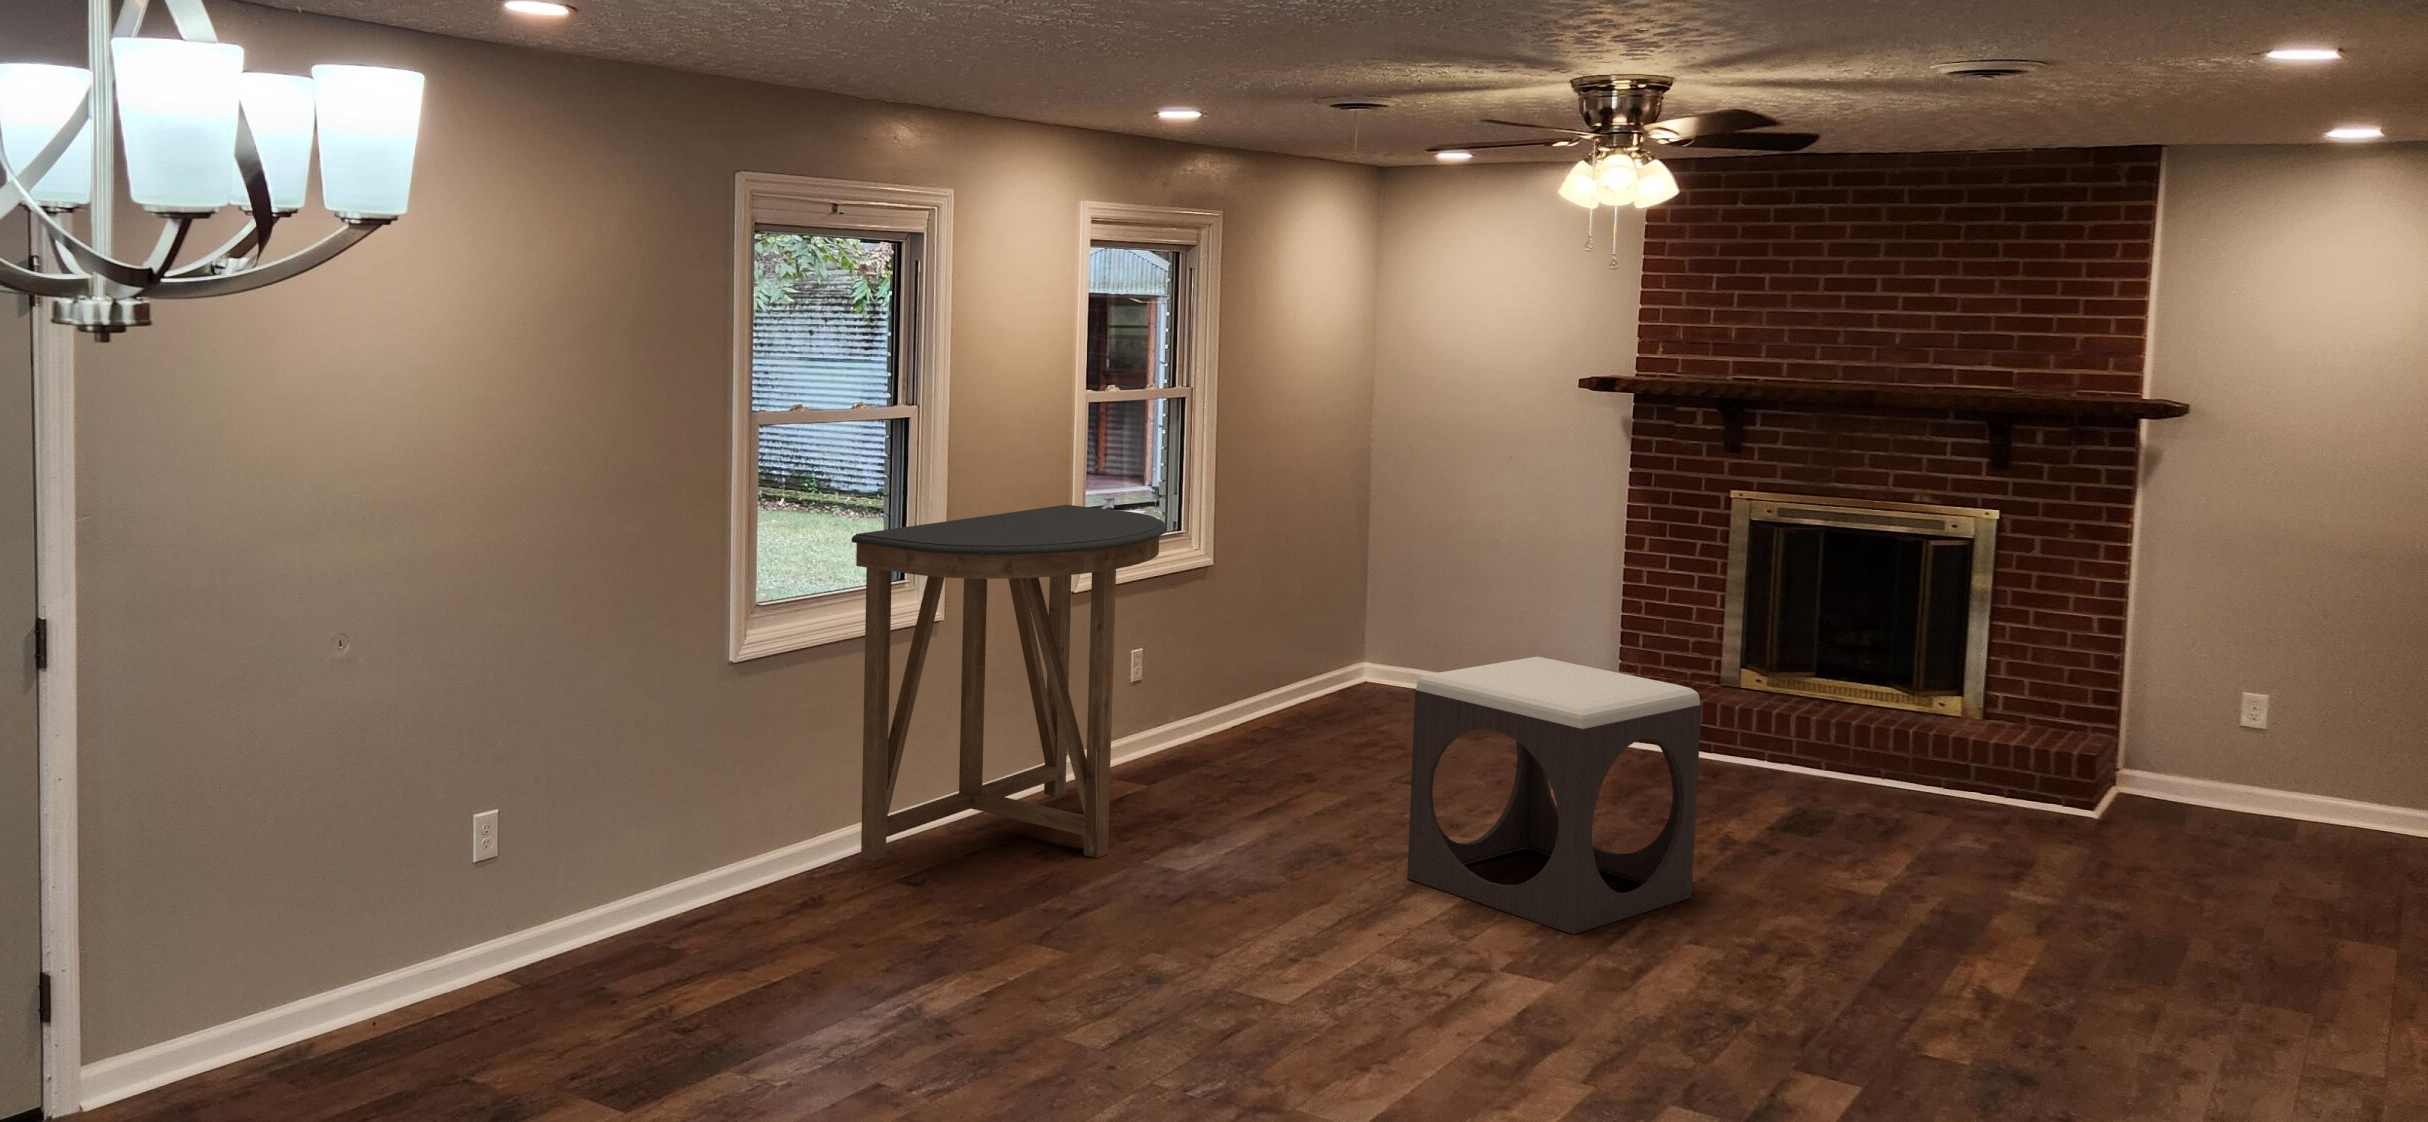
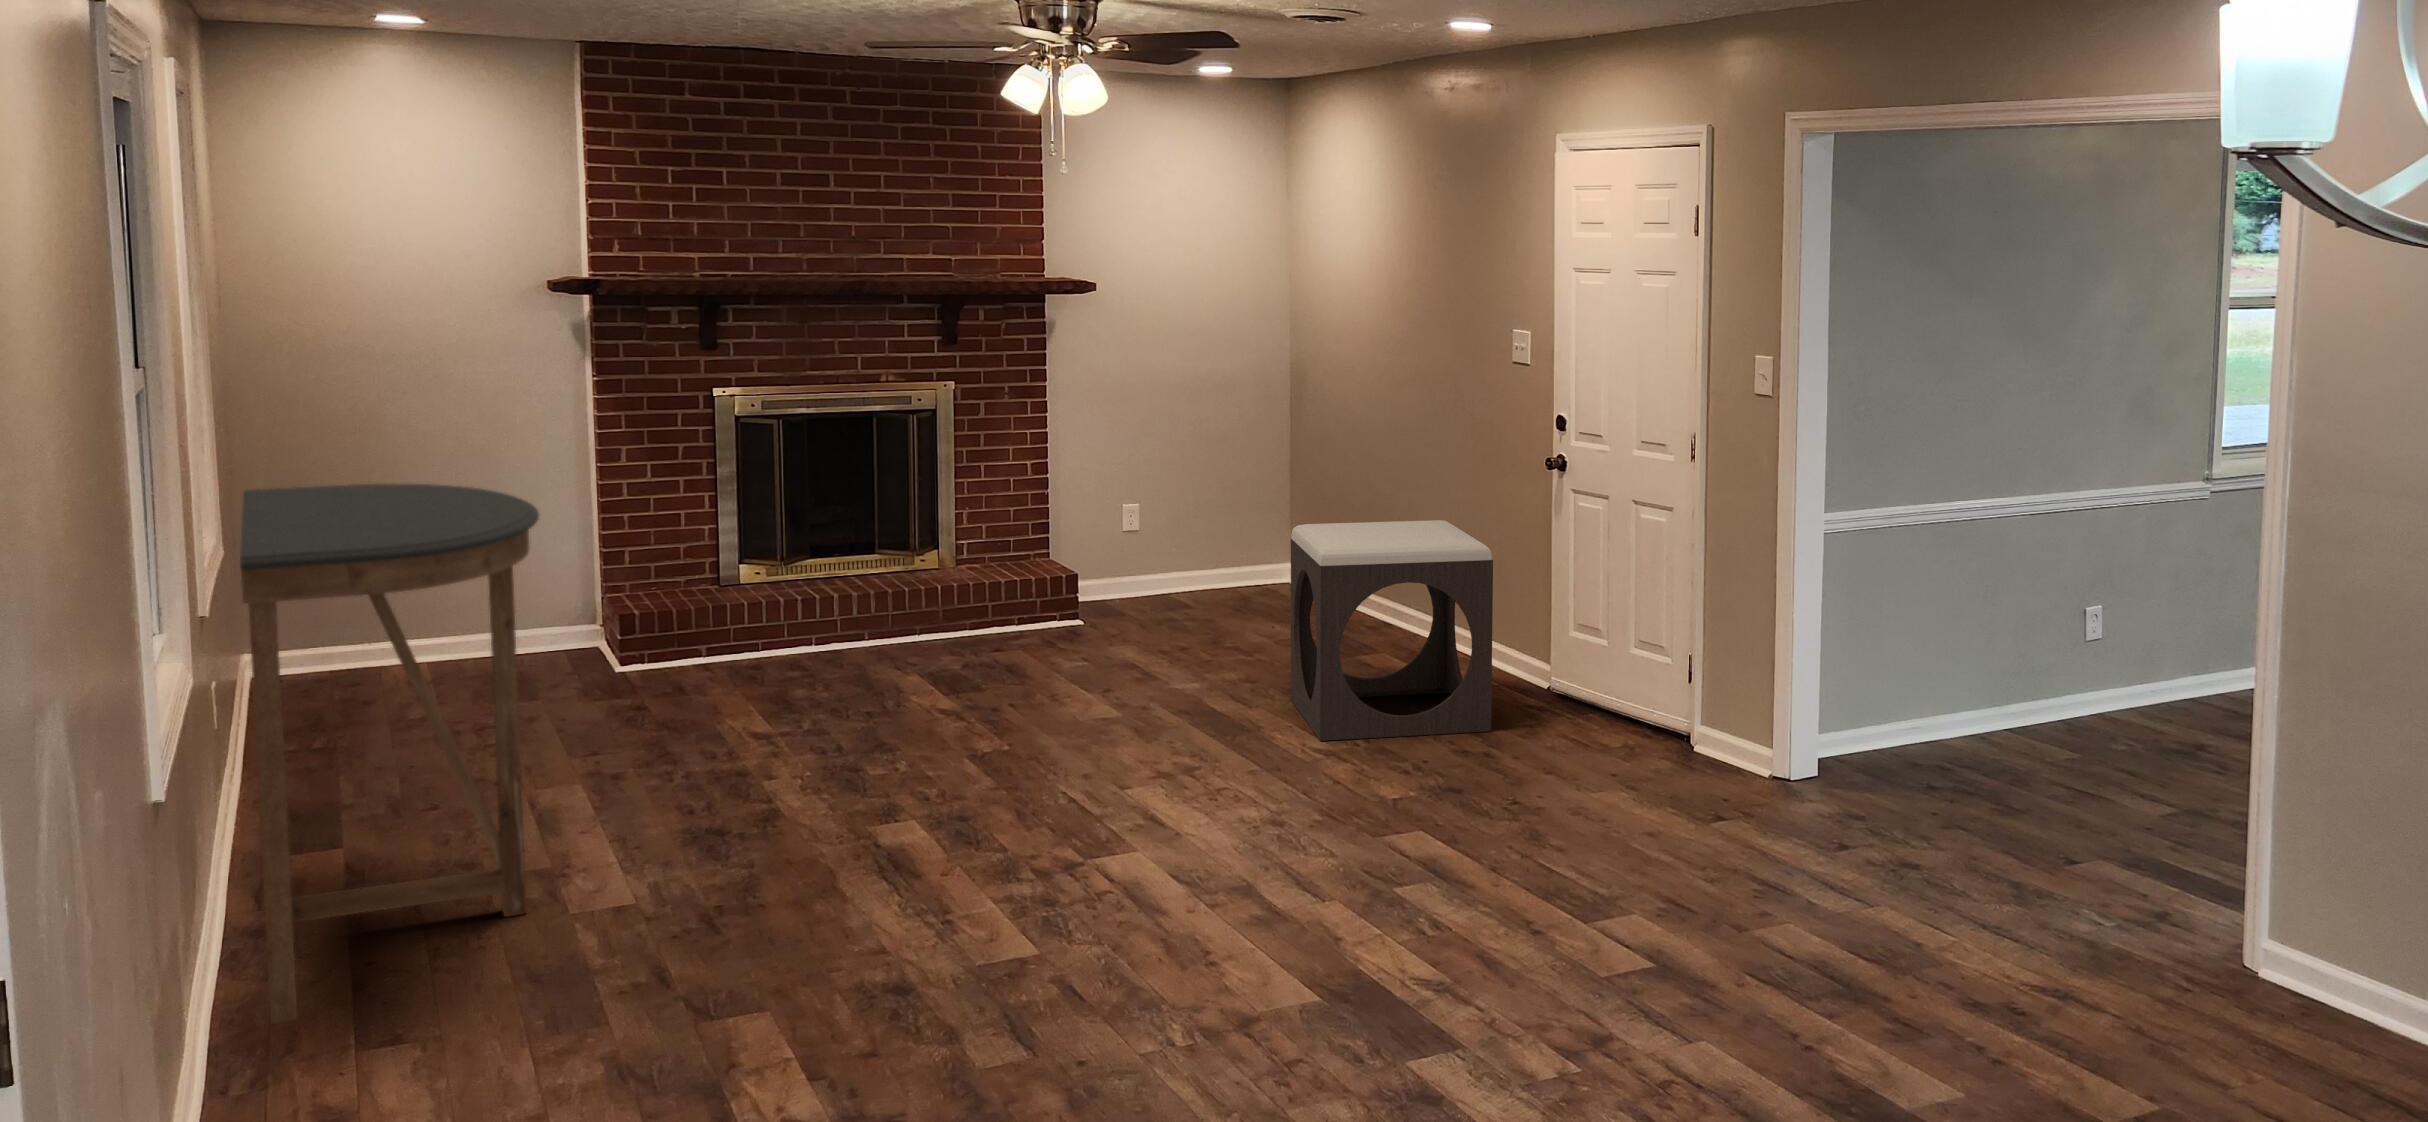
footstool: present [1407,657,1702,934] -> present [1291,520,1493,741]

